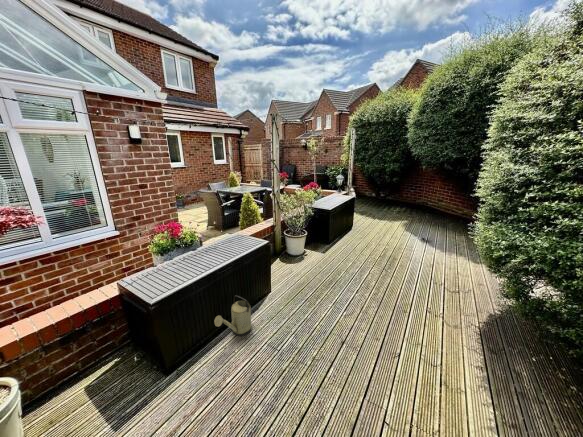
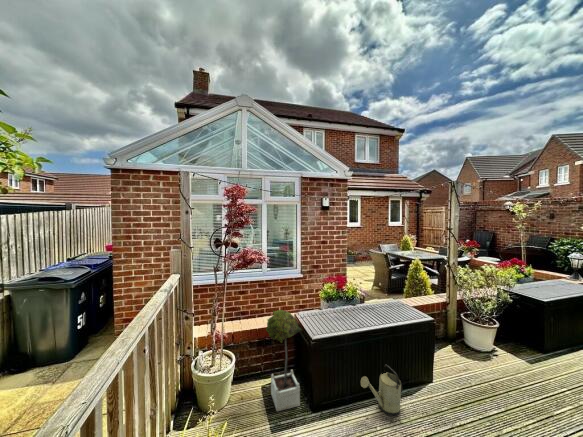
potted tree: none [65,286,148,407] -> present [266,310,302,411]

